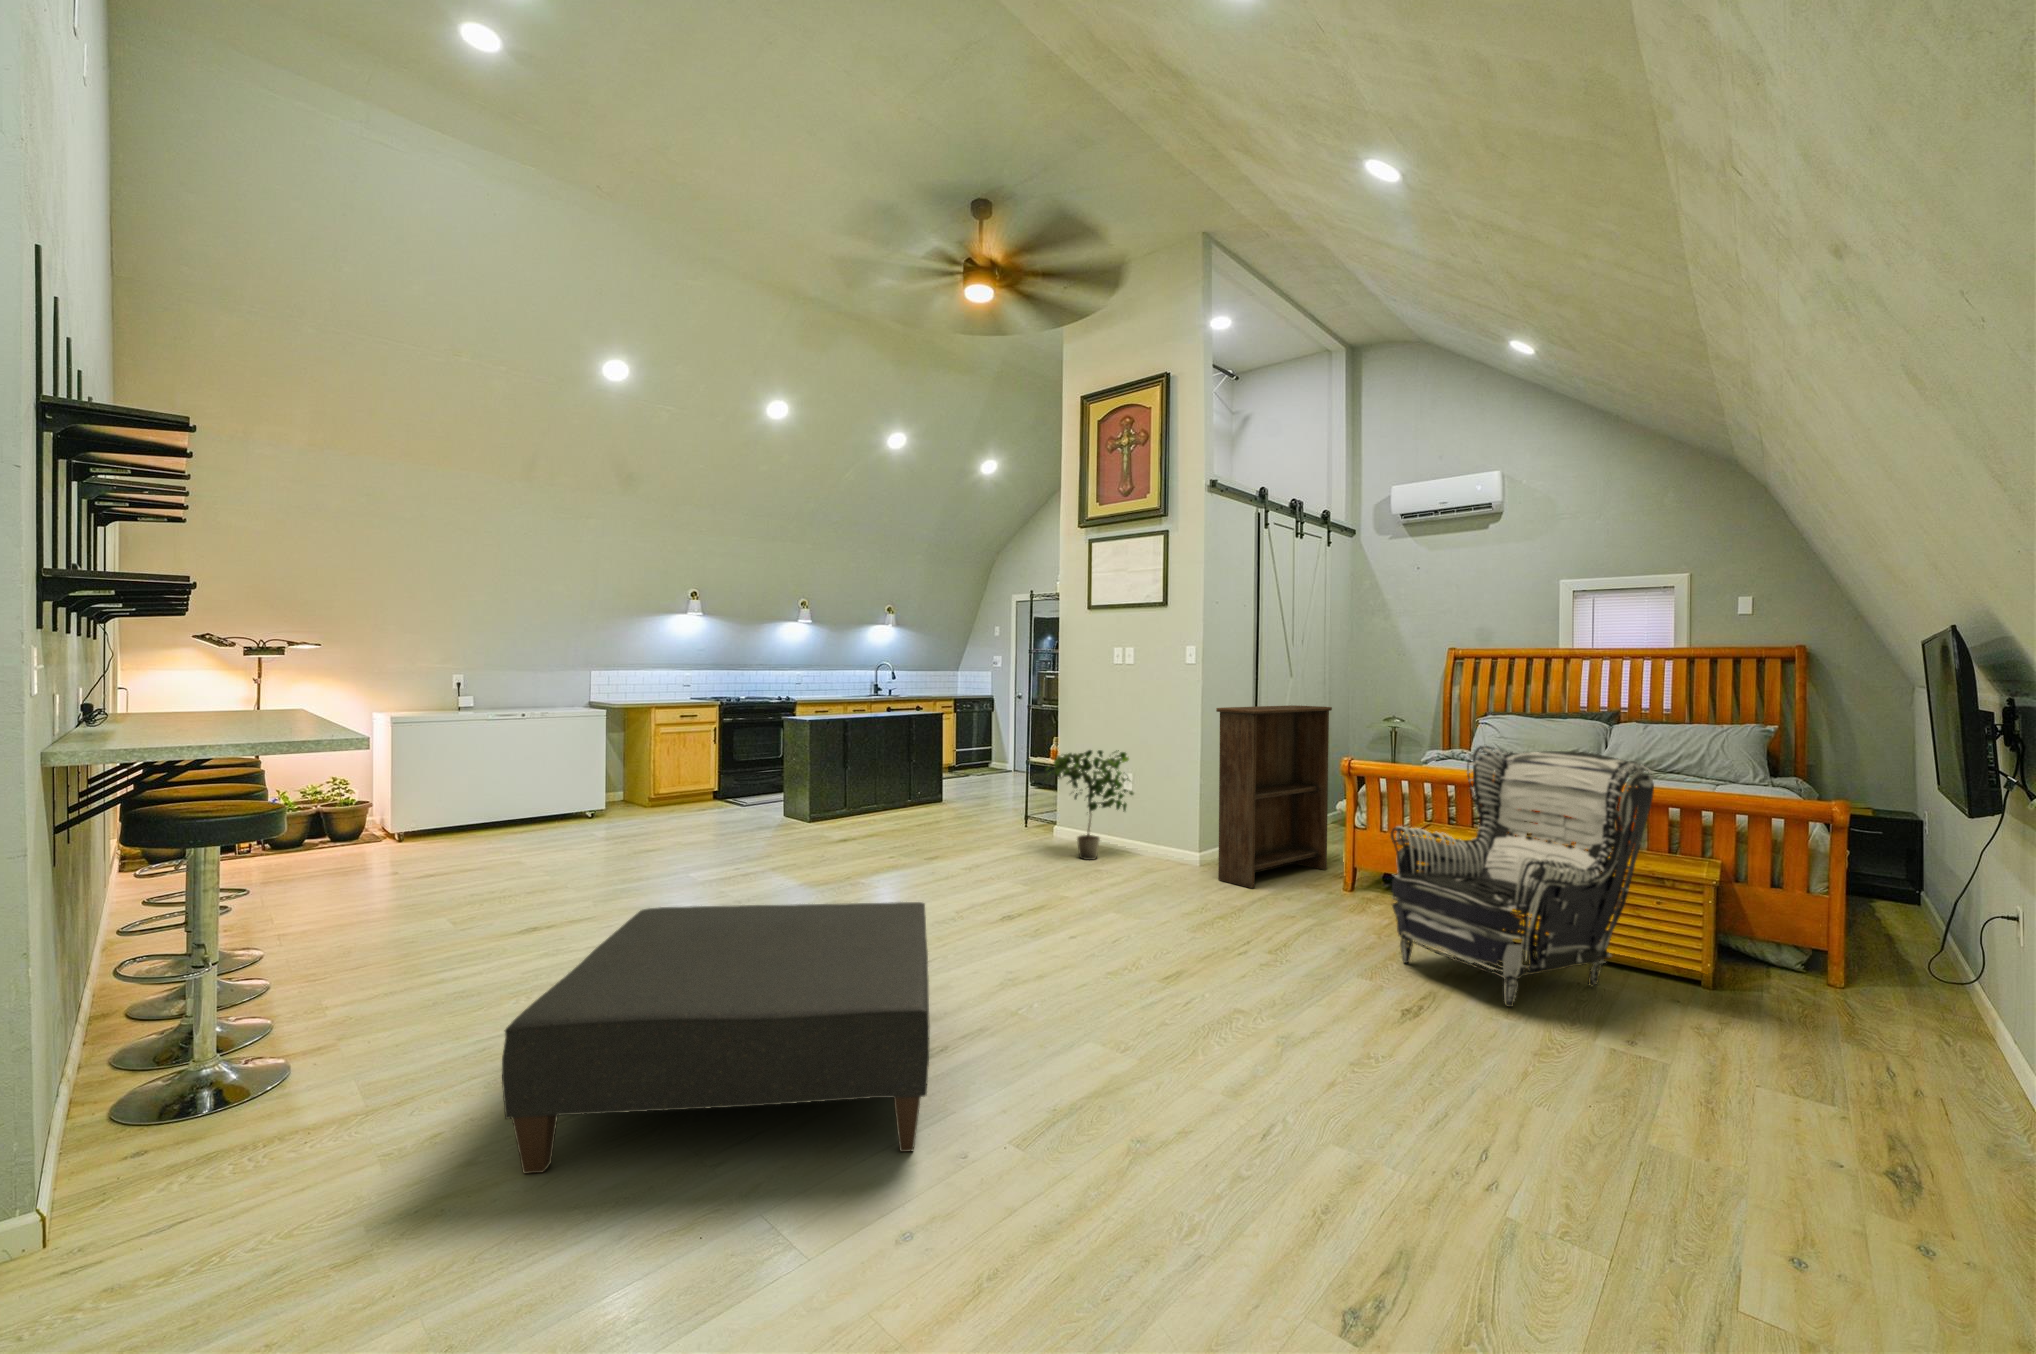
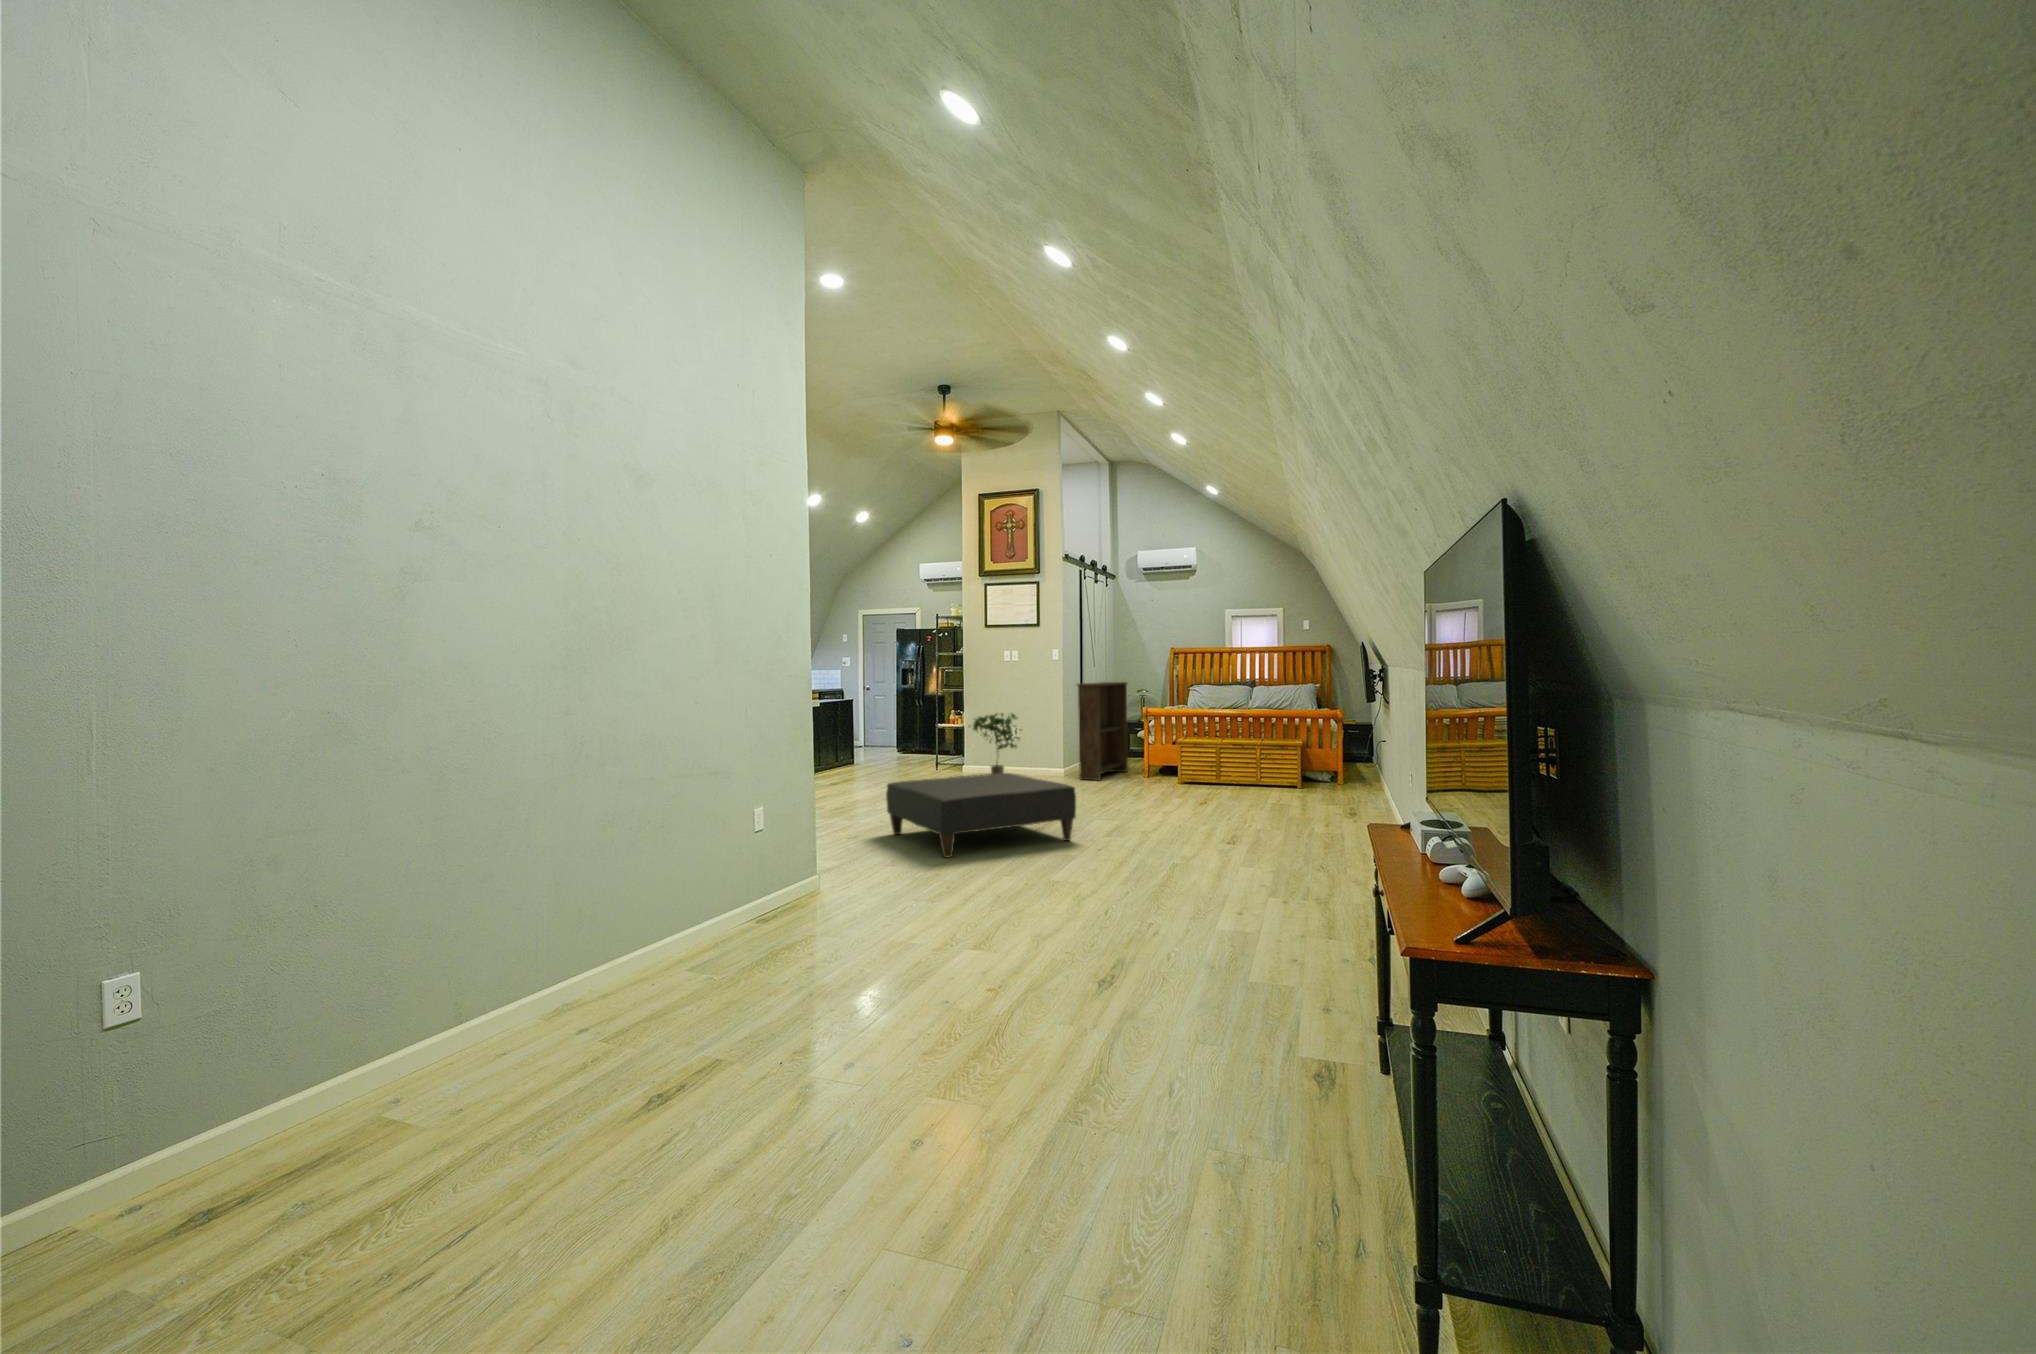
armchair: present [1391,746,1654,1007] -> none [1180,694,1280,799]

